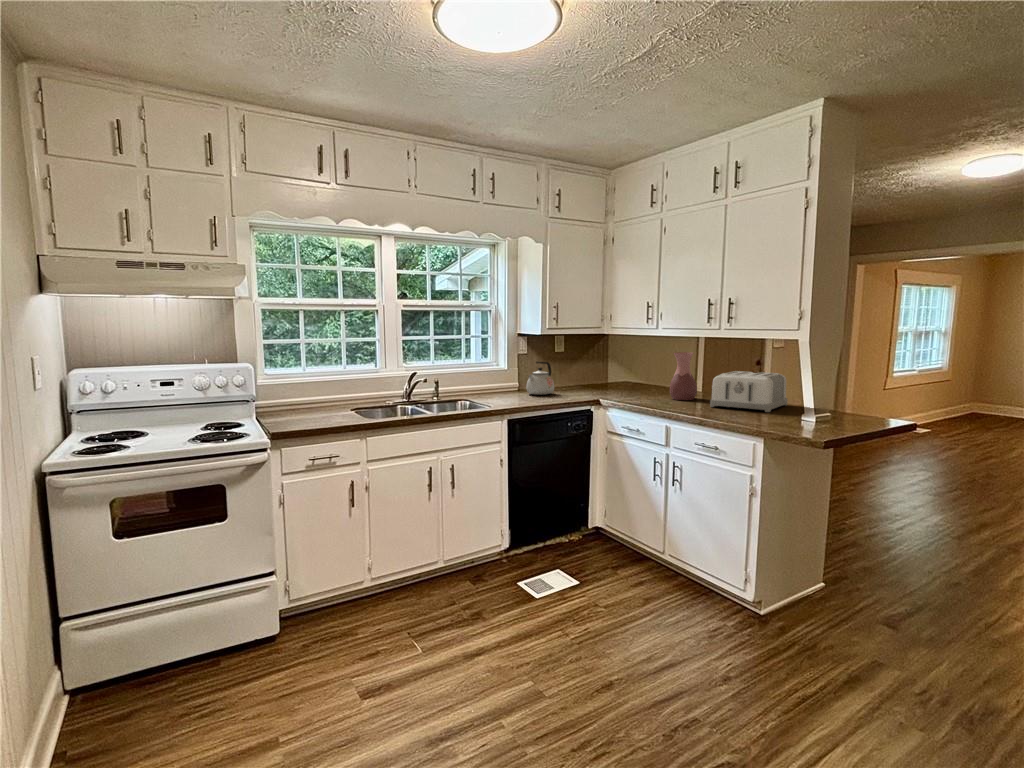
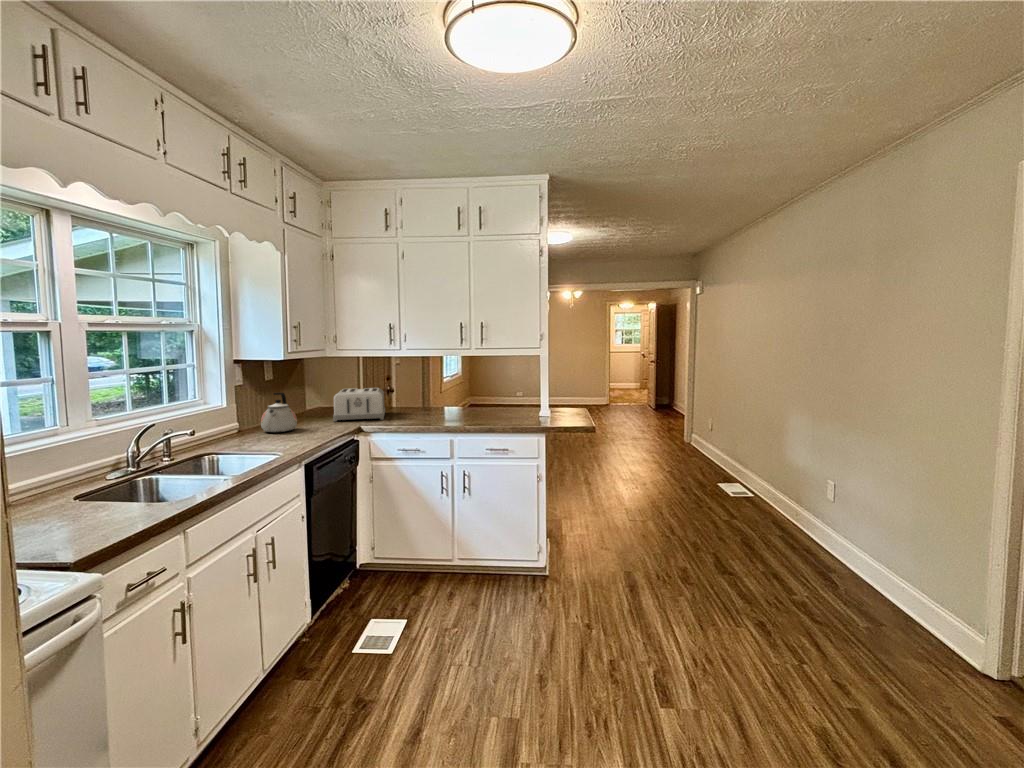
vase: present [670,352,697,400] -> none [418,373,441,418]
toaster: present [710,371,788,412] -> present [333,388,385,422]

